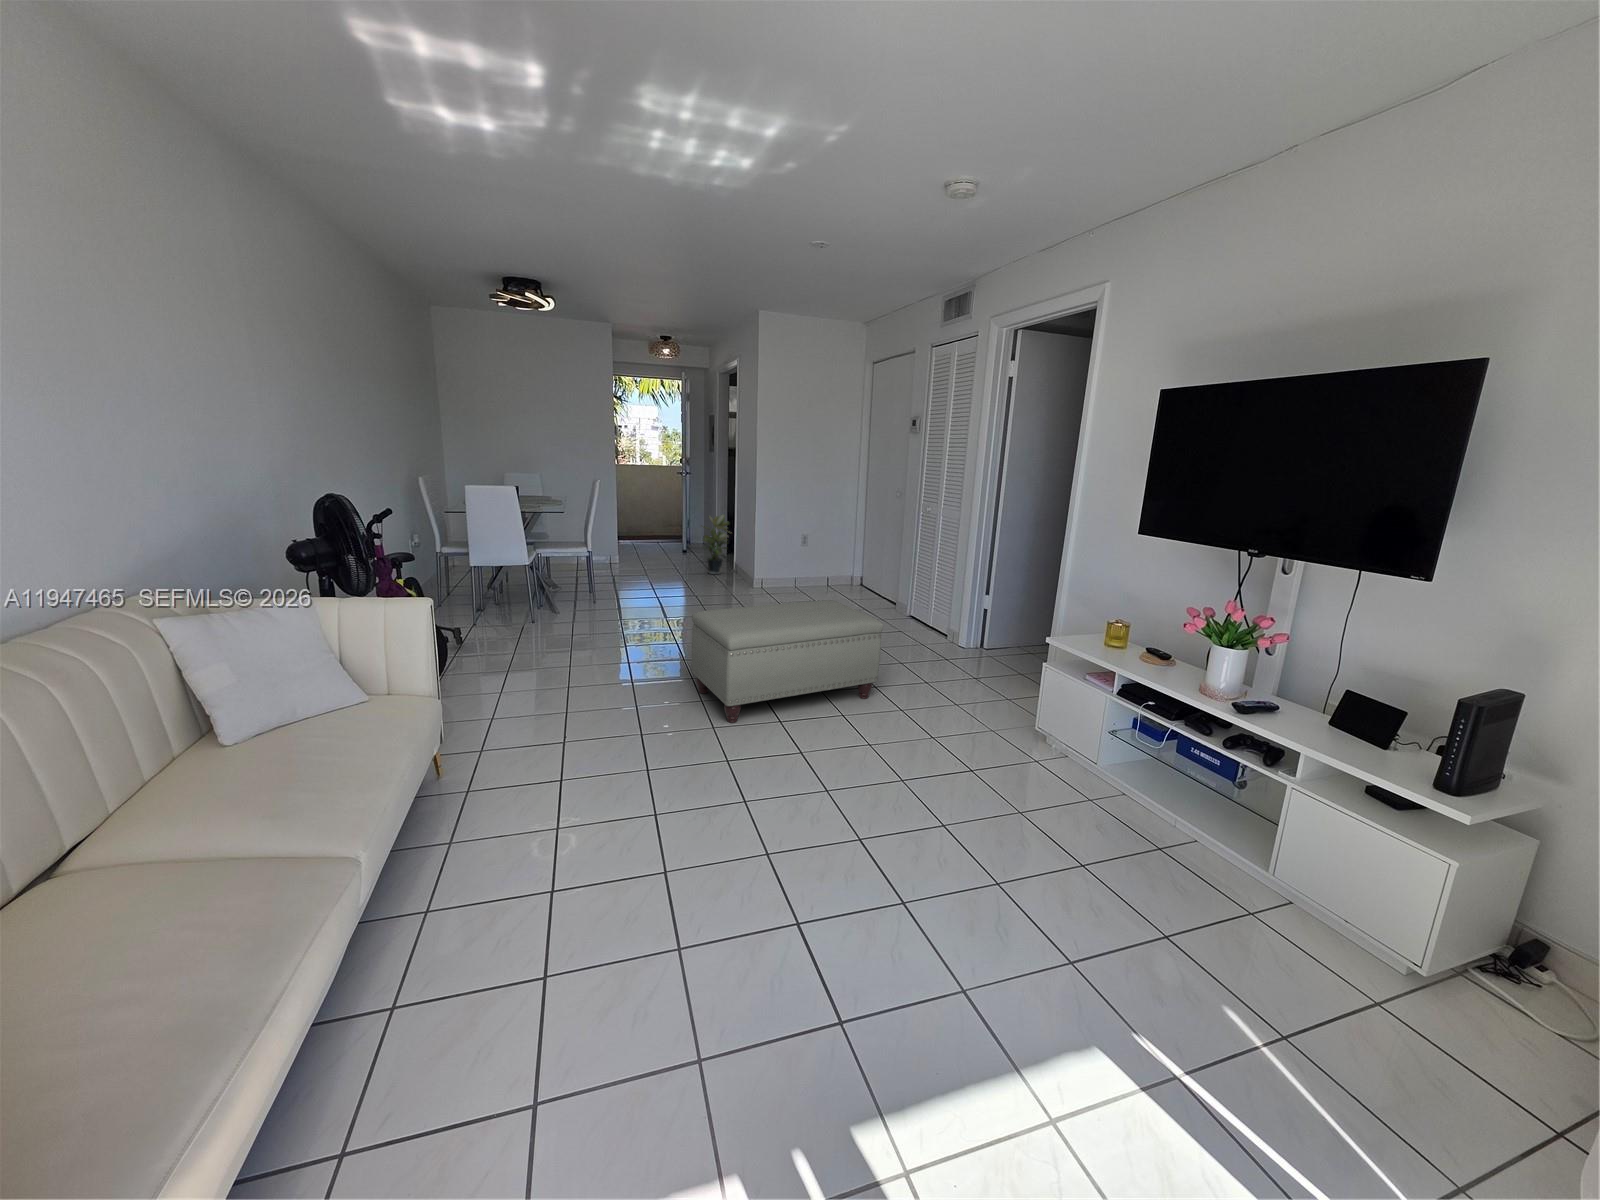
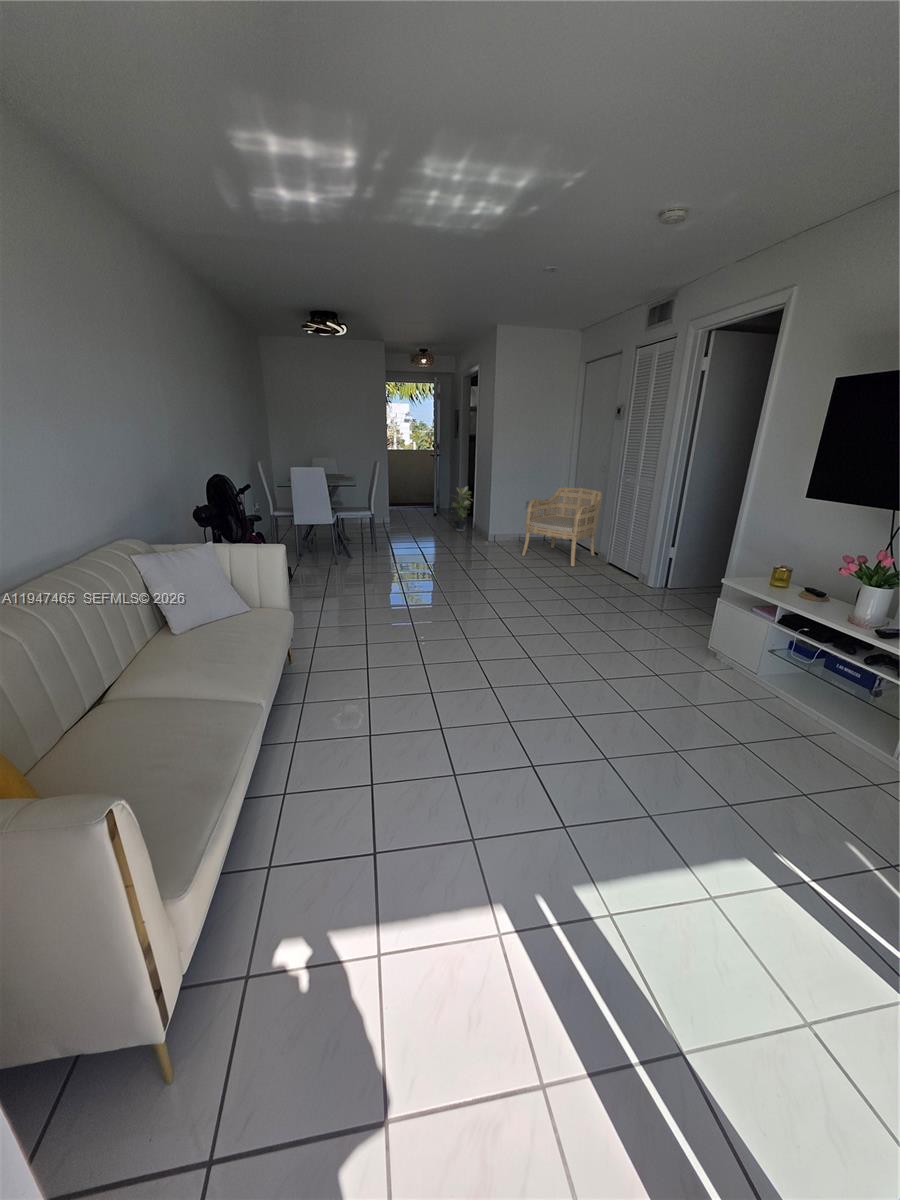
armchair: none [796,517,898,621] -> present [522,487,602,566]
ottoman: present [692,600,883,723] -> none [451,550,592,636]

